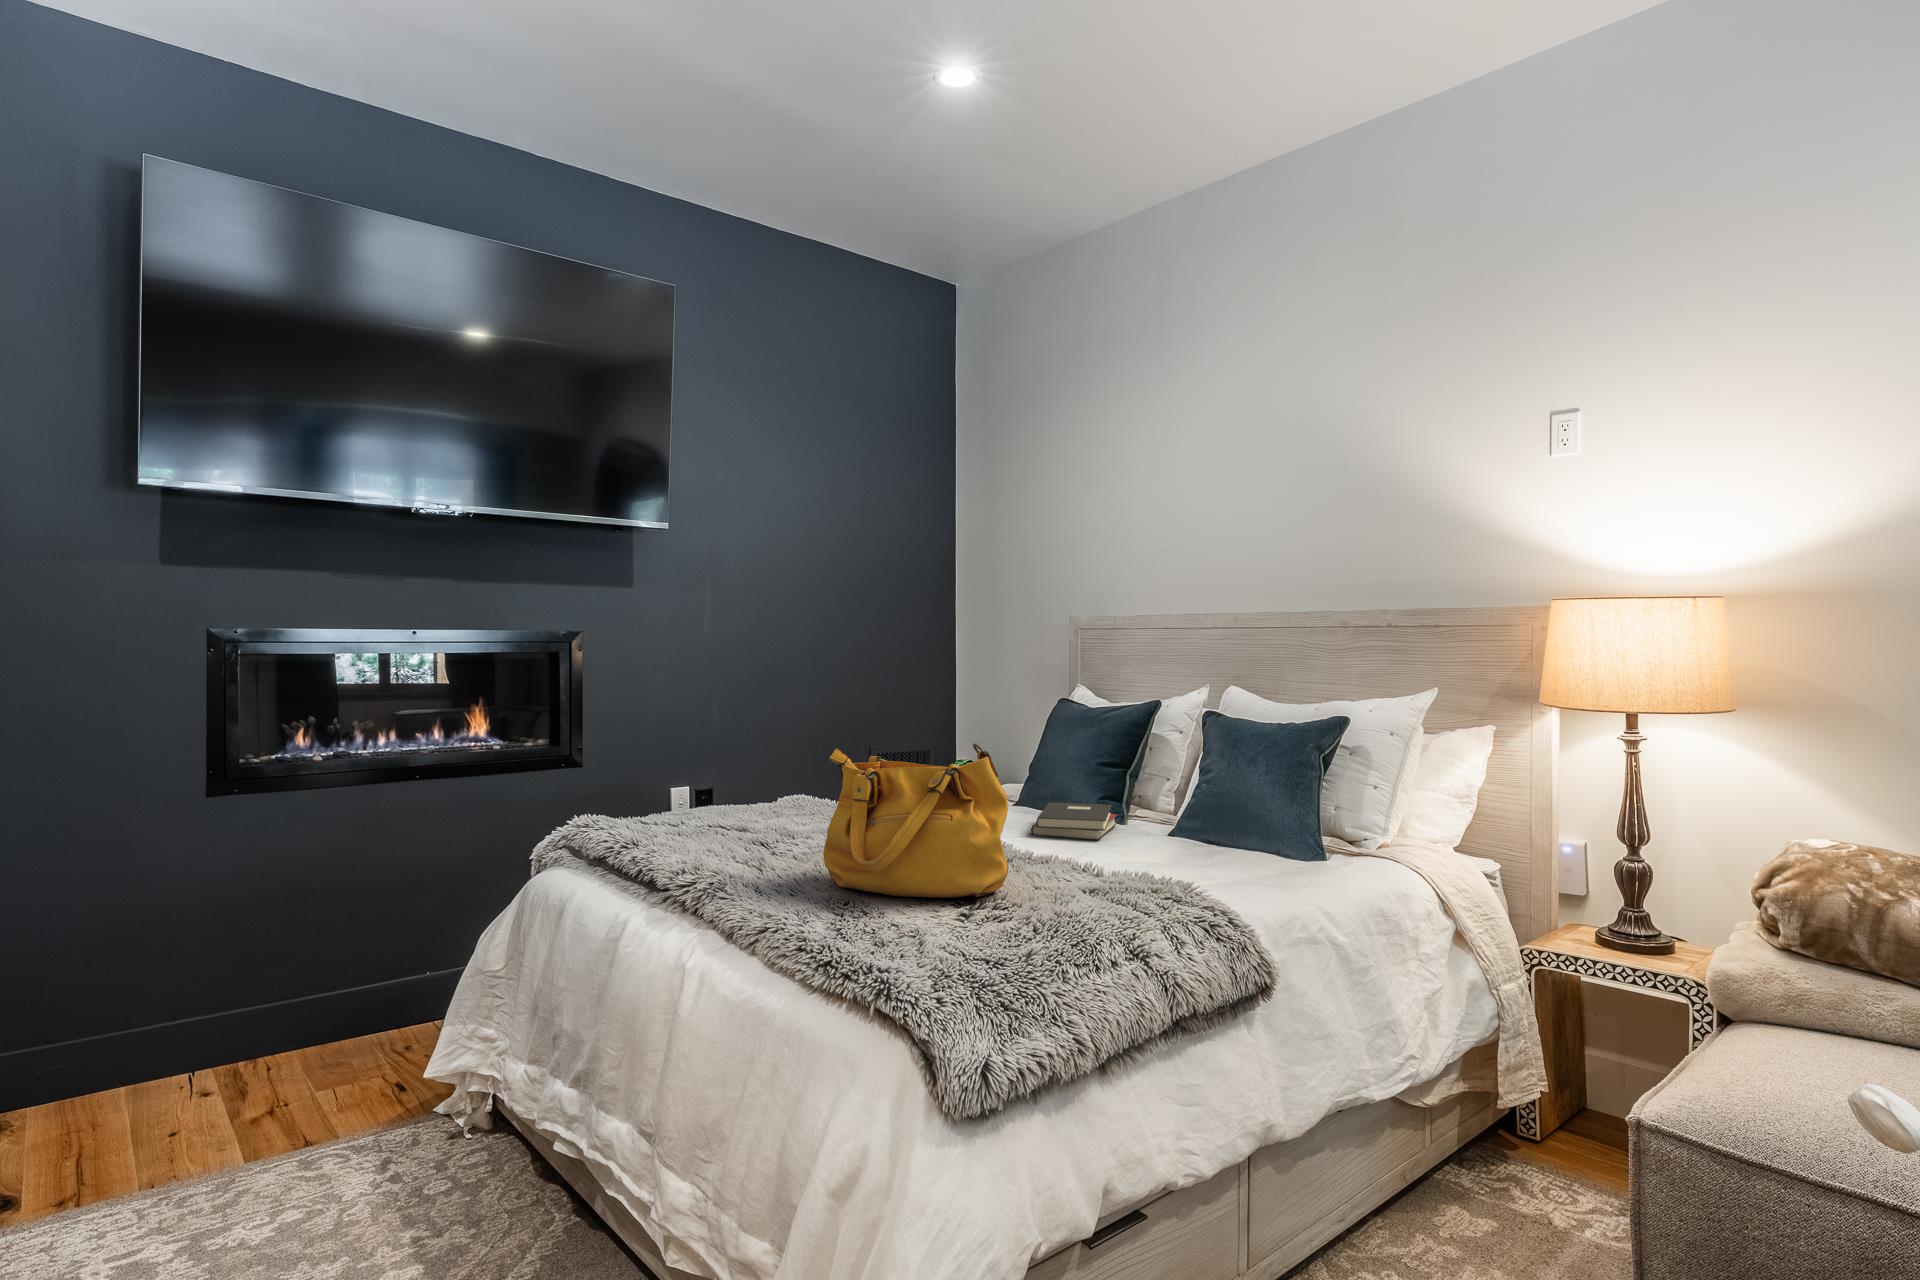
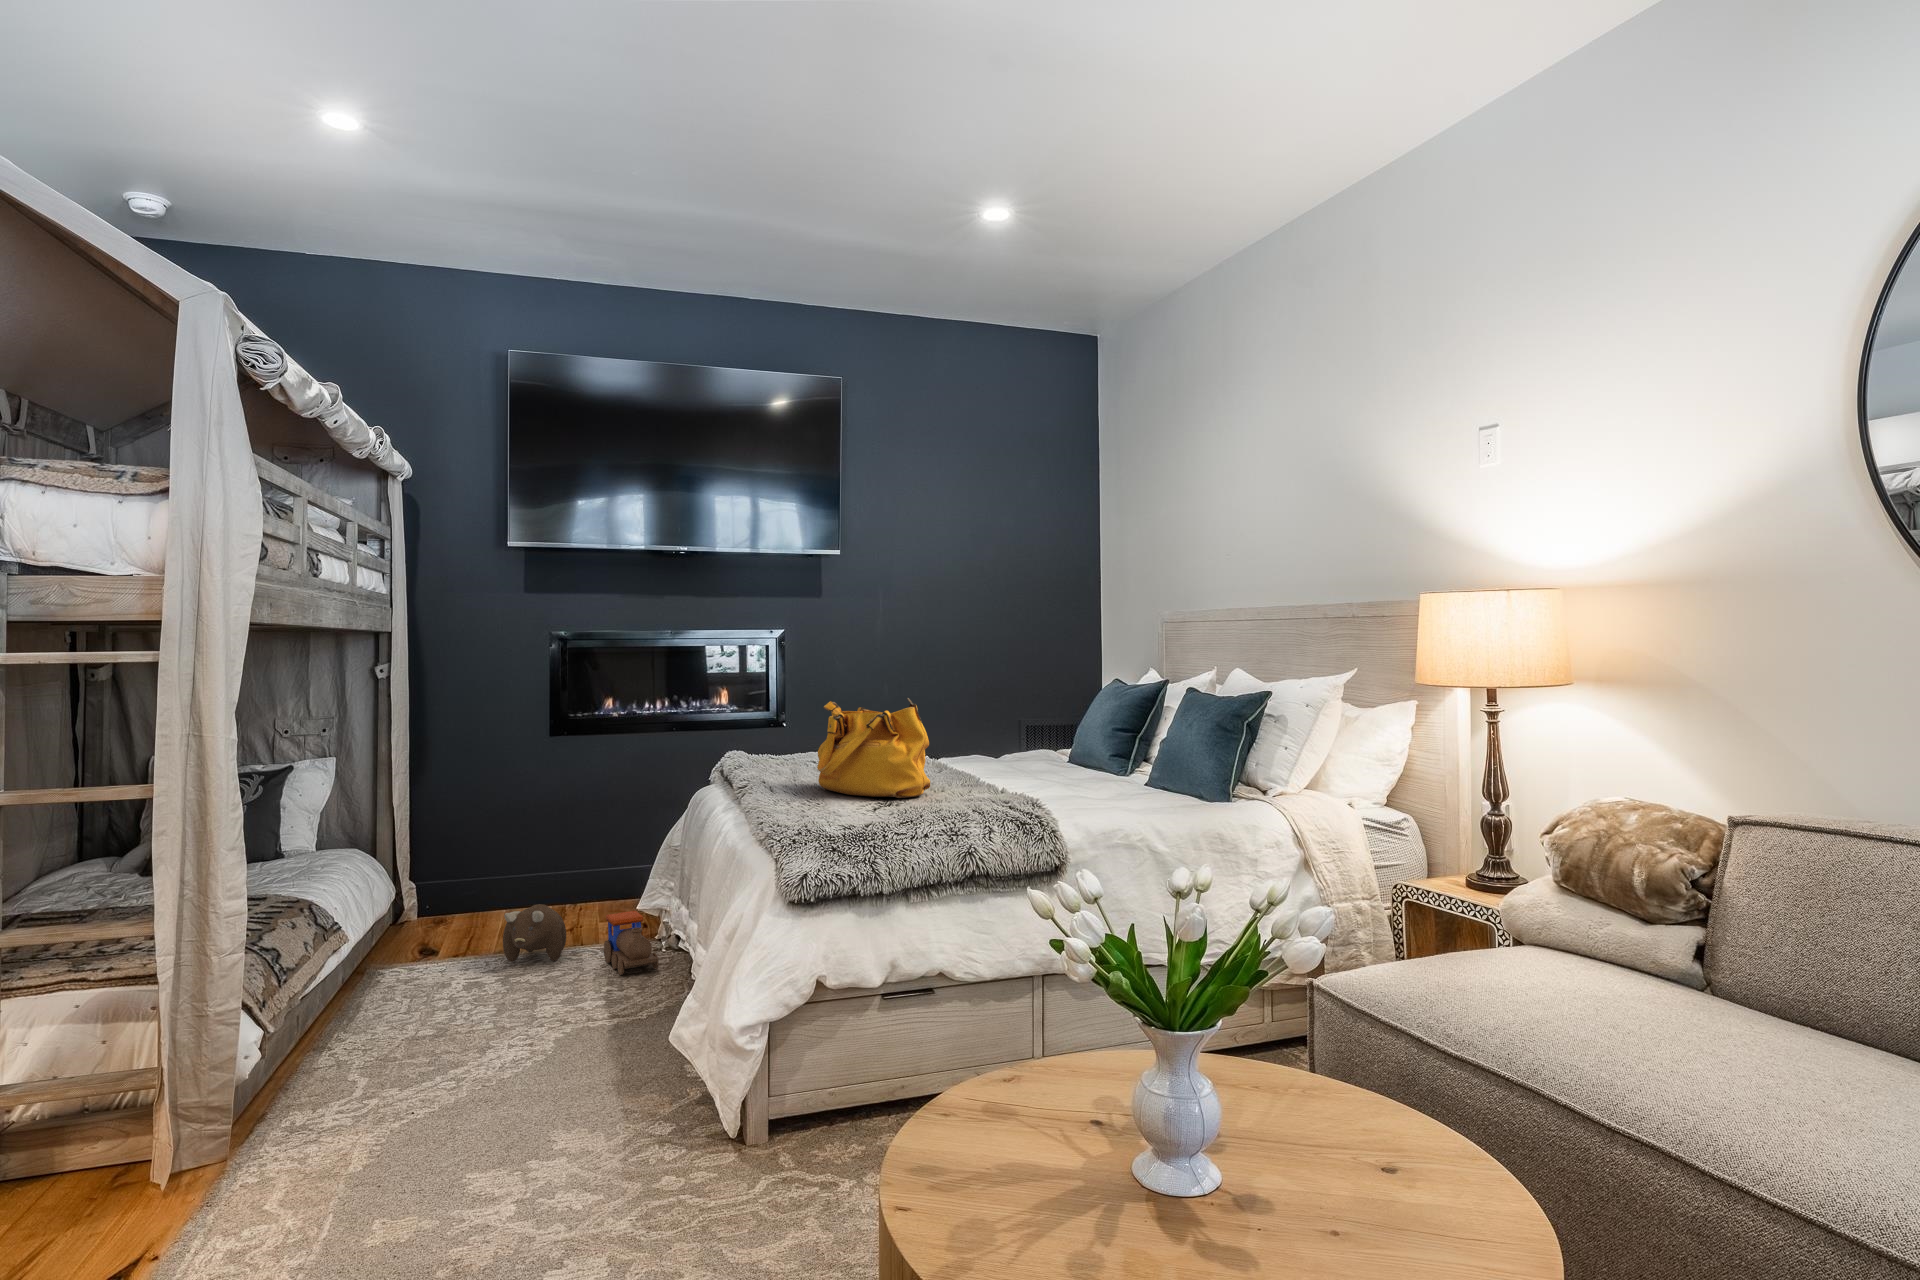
hardback book: present [1031,802,1117,840] -> none [1025,756,1106,782]
toy train: none [367,1079,479,1200] -> present [604,911,659,975]
plush toy: none [171,1092,290,1204] -> present [503,904,566,962]

